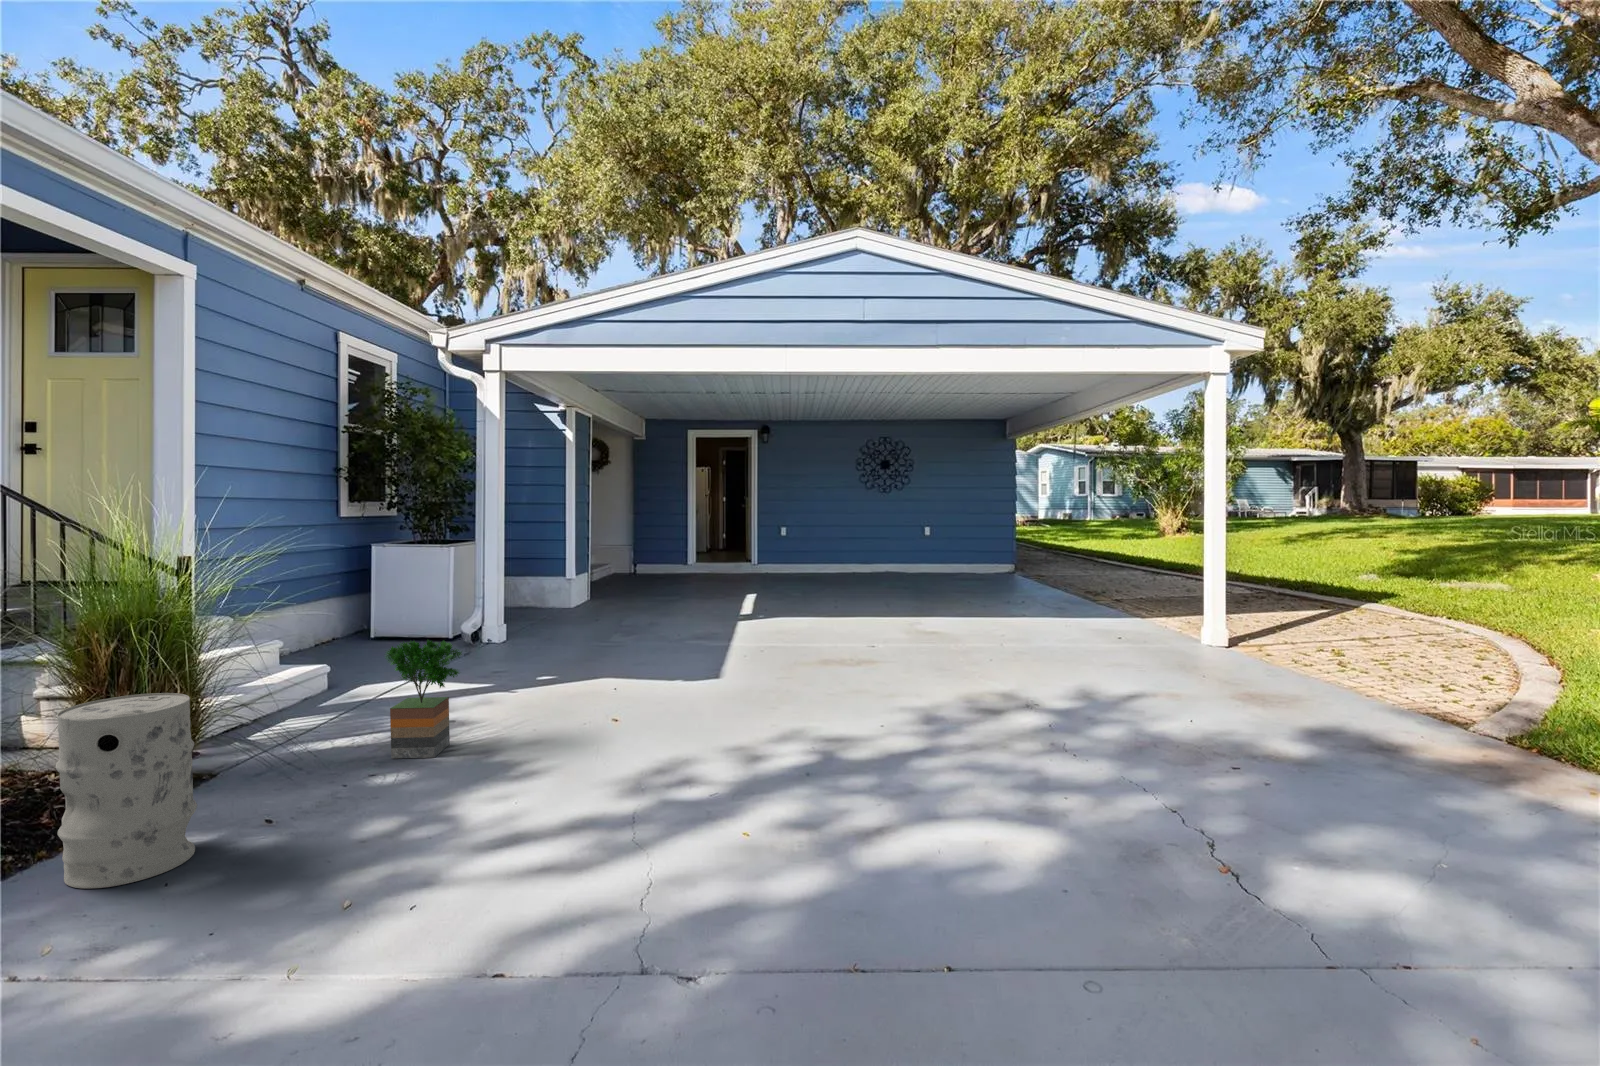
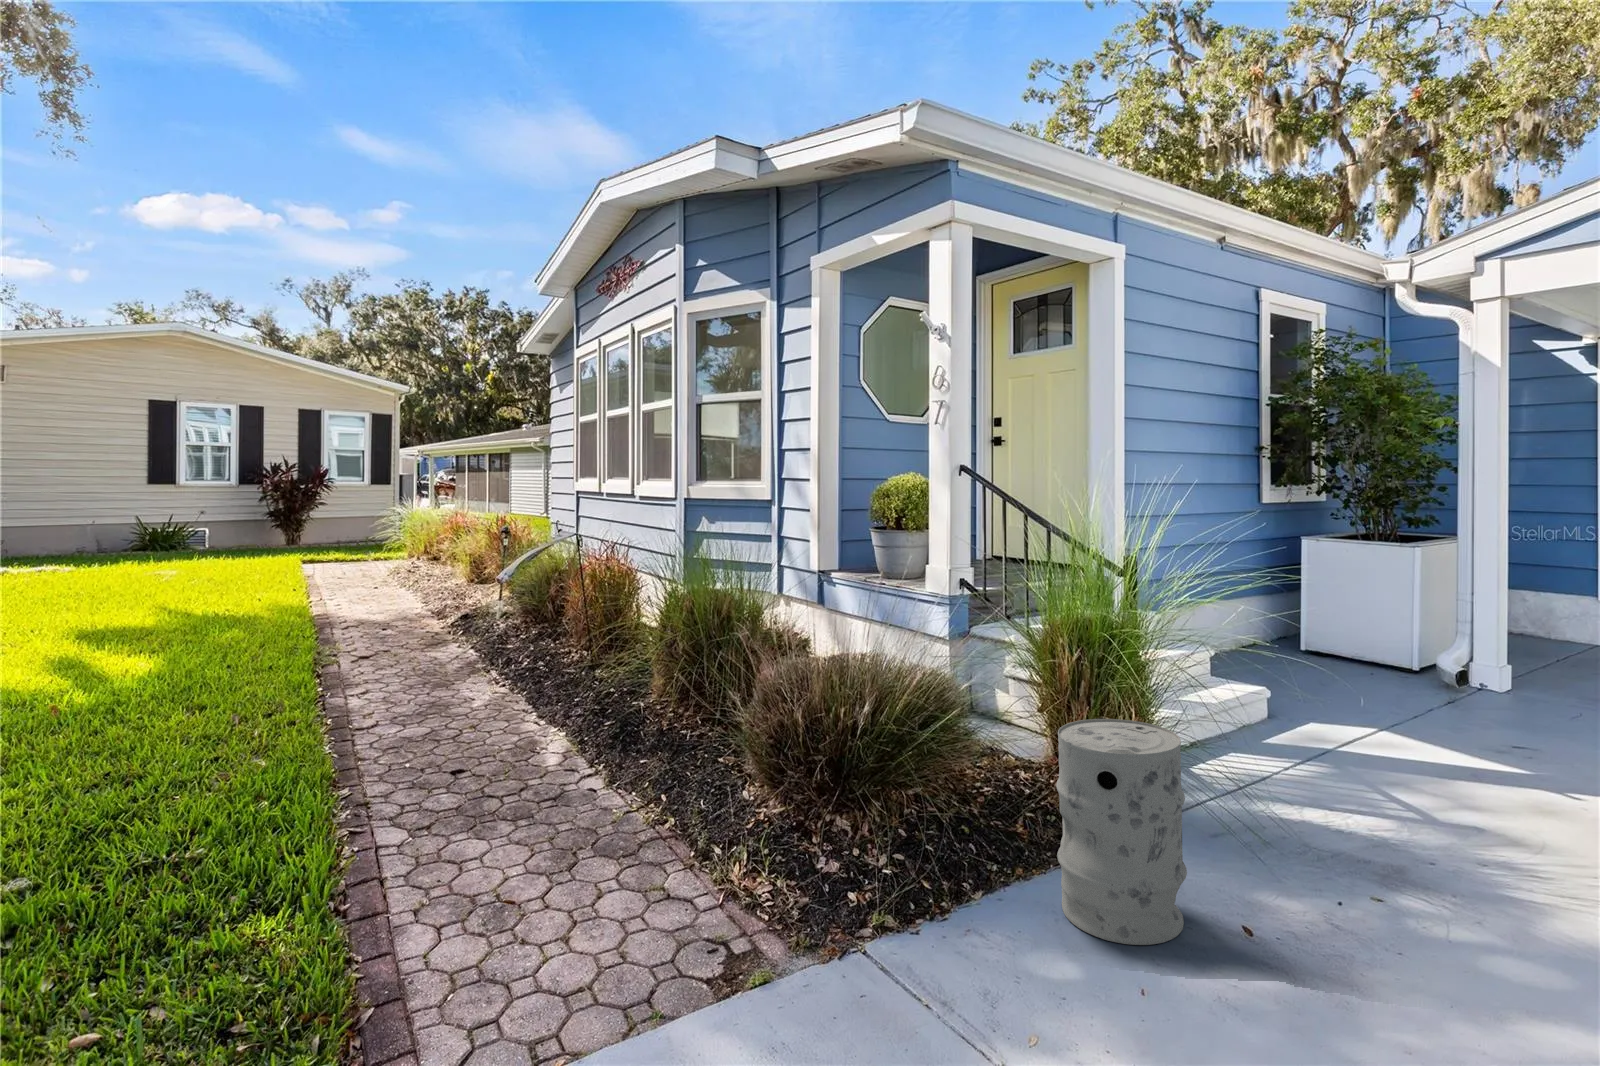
potted tree: present [386,639,462,759] -> none [1385,688,1525,872]

